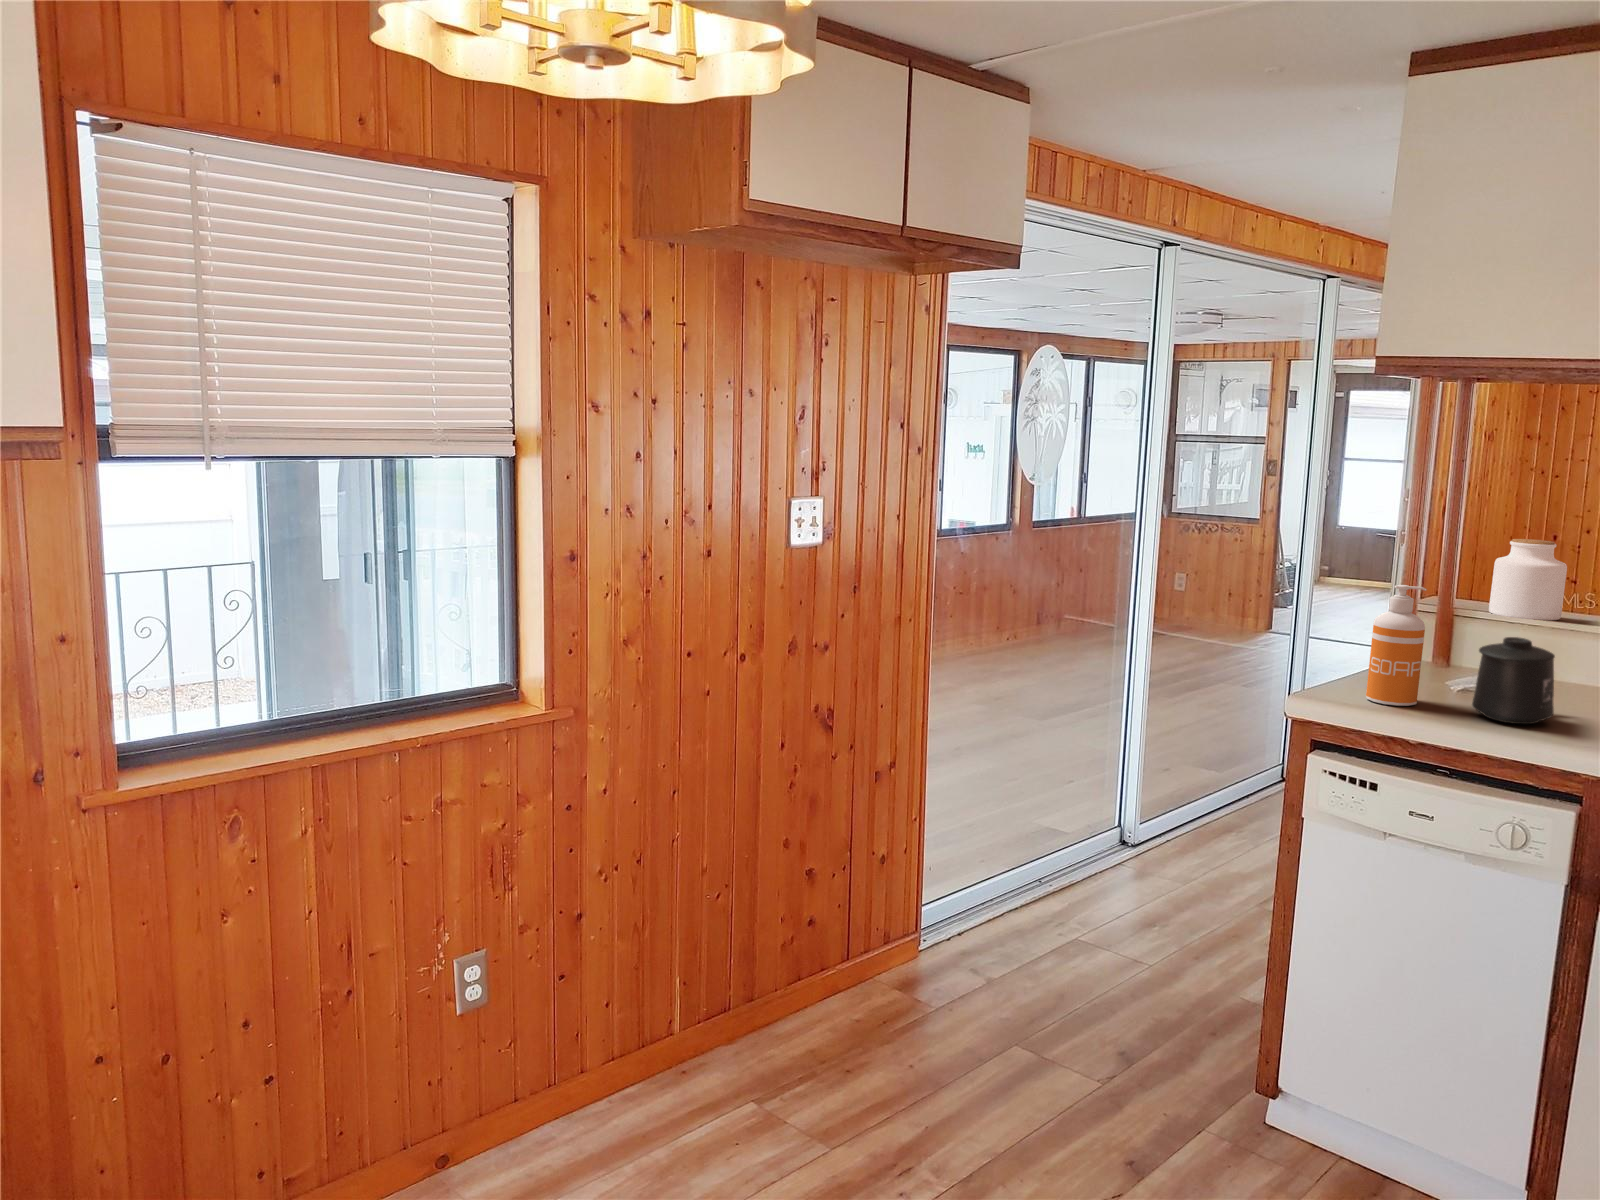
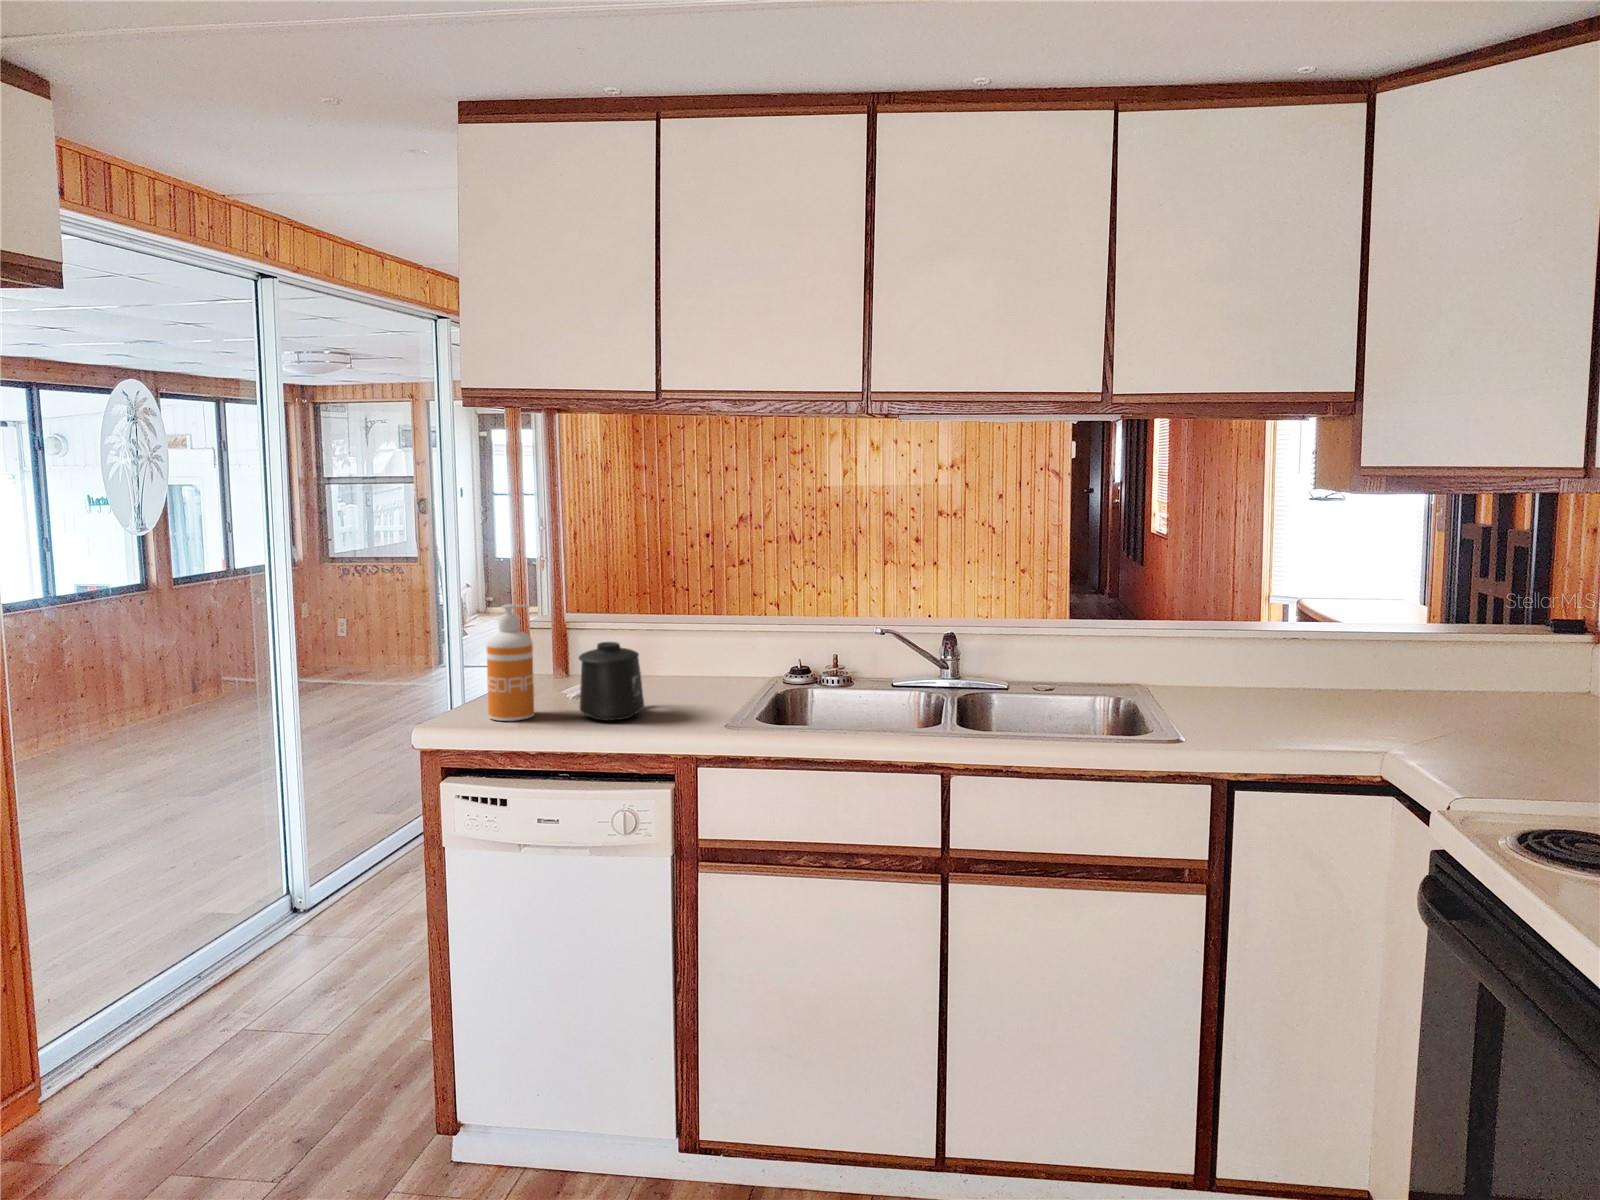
jar: present [1489,539,1567,620] -> none [595,554,652,625]

